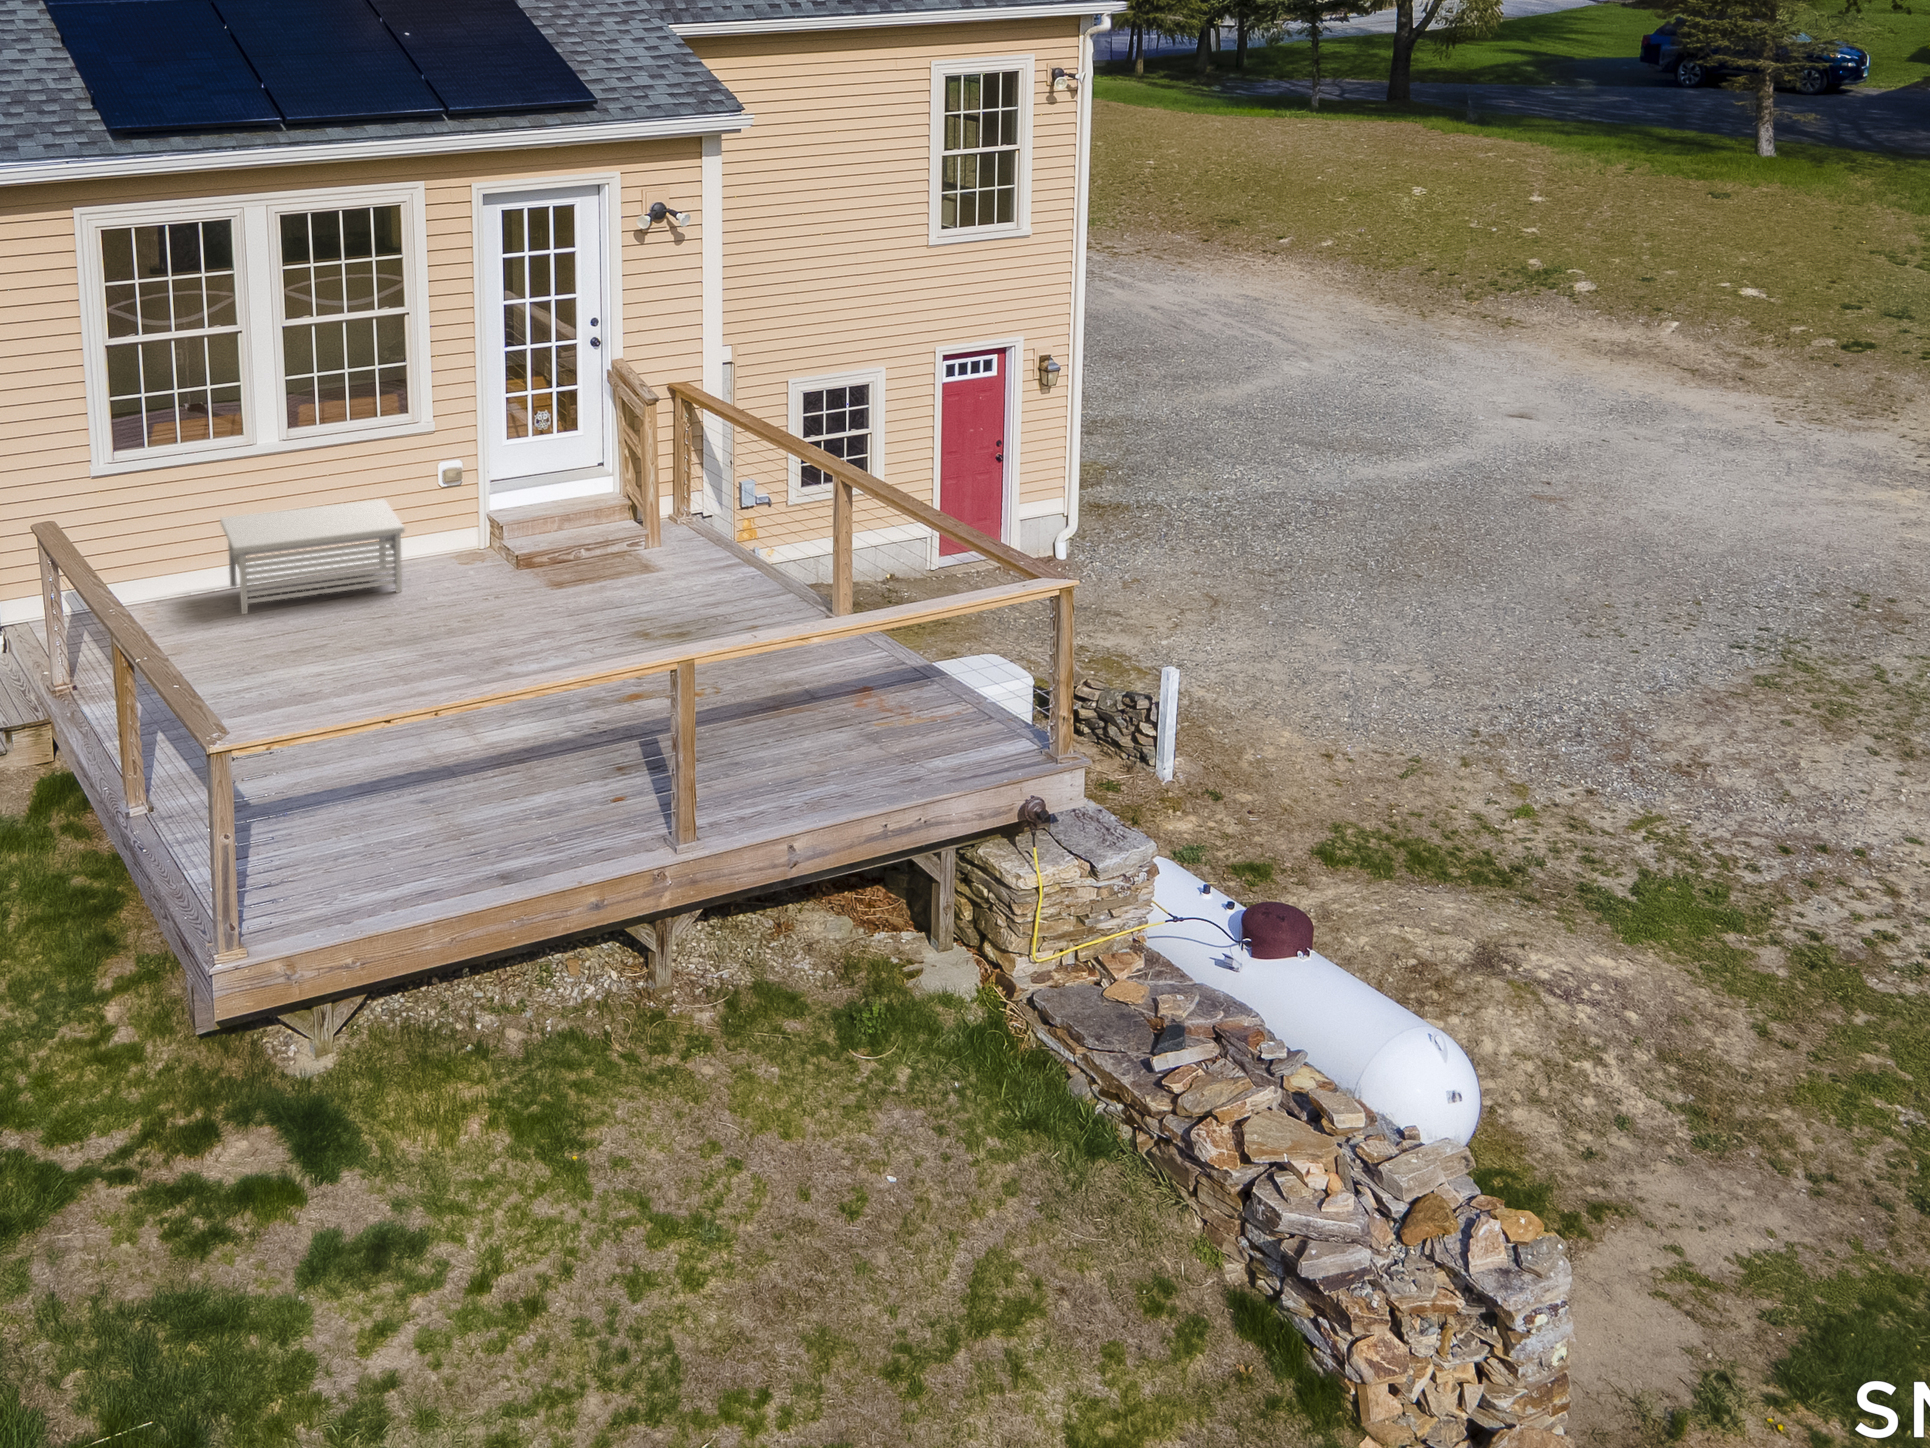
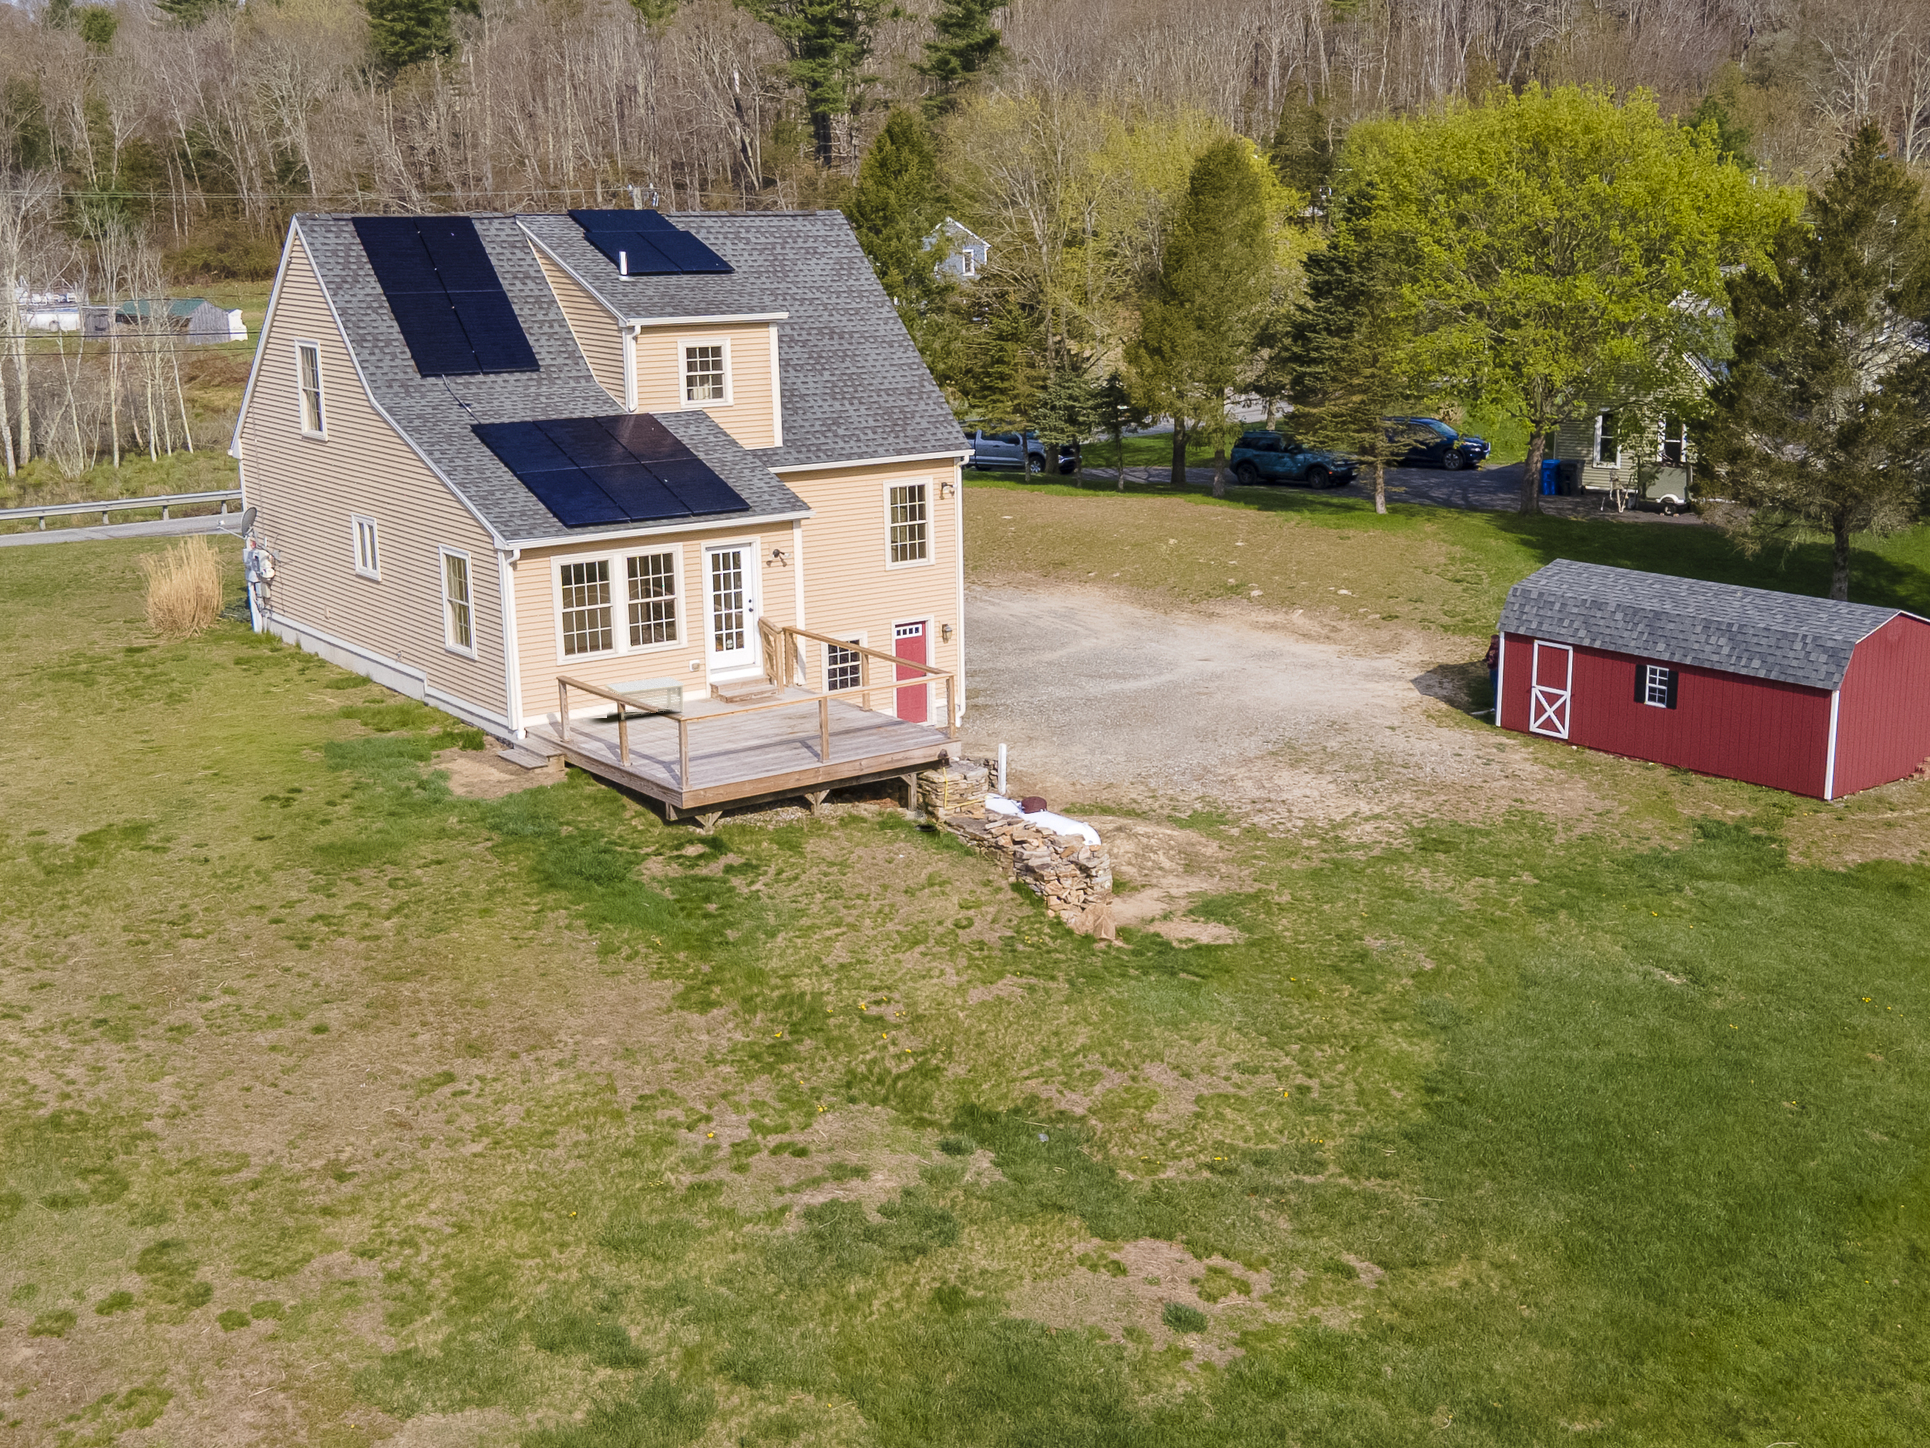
potted tree: none [929,903,1004,1019] -> present [914,796,936,831]

